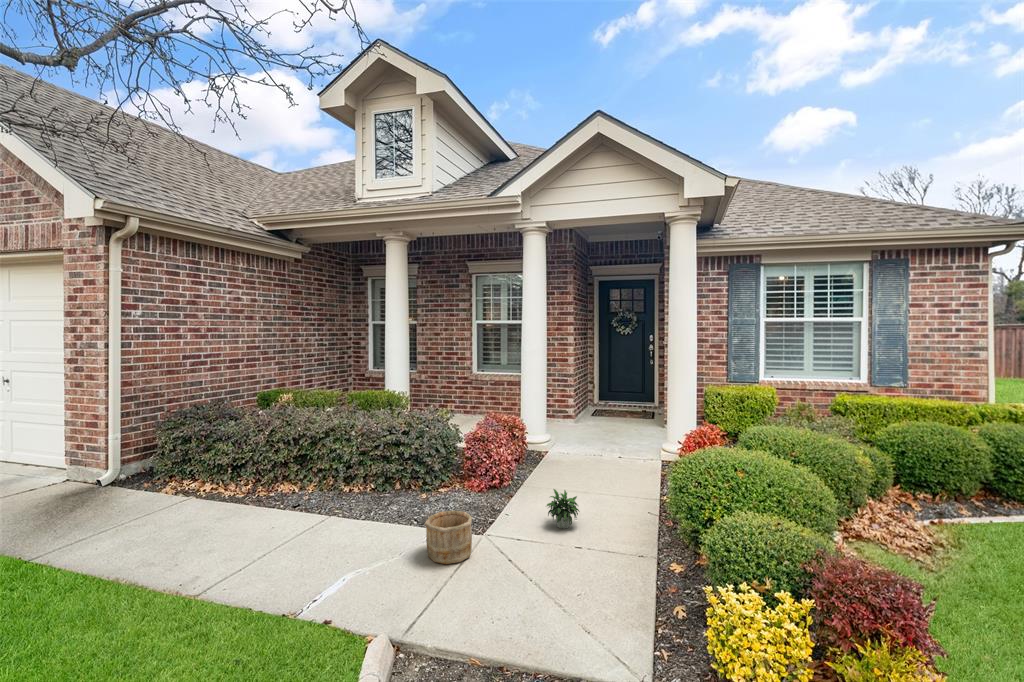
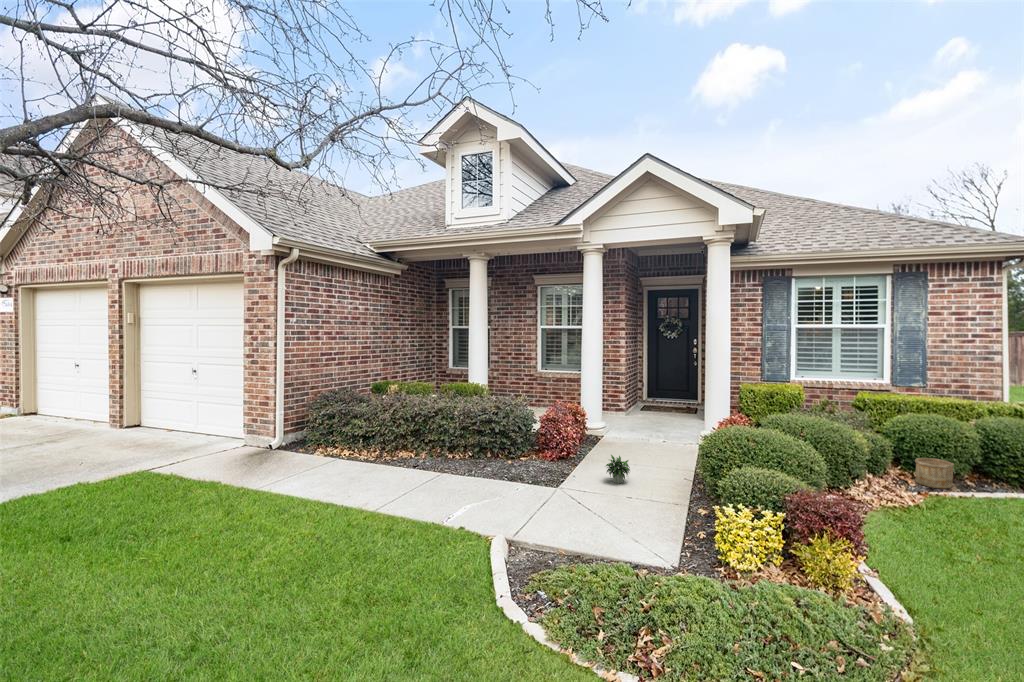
wooden bucket: present [425,510,472,564] -> present [915,458,954,489]

